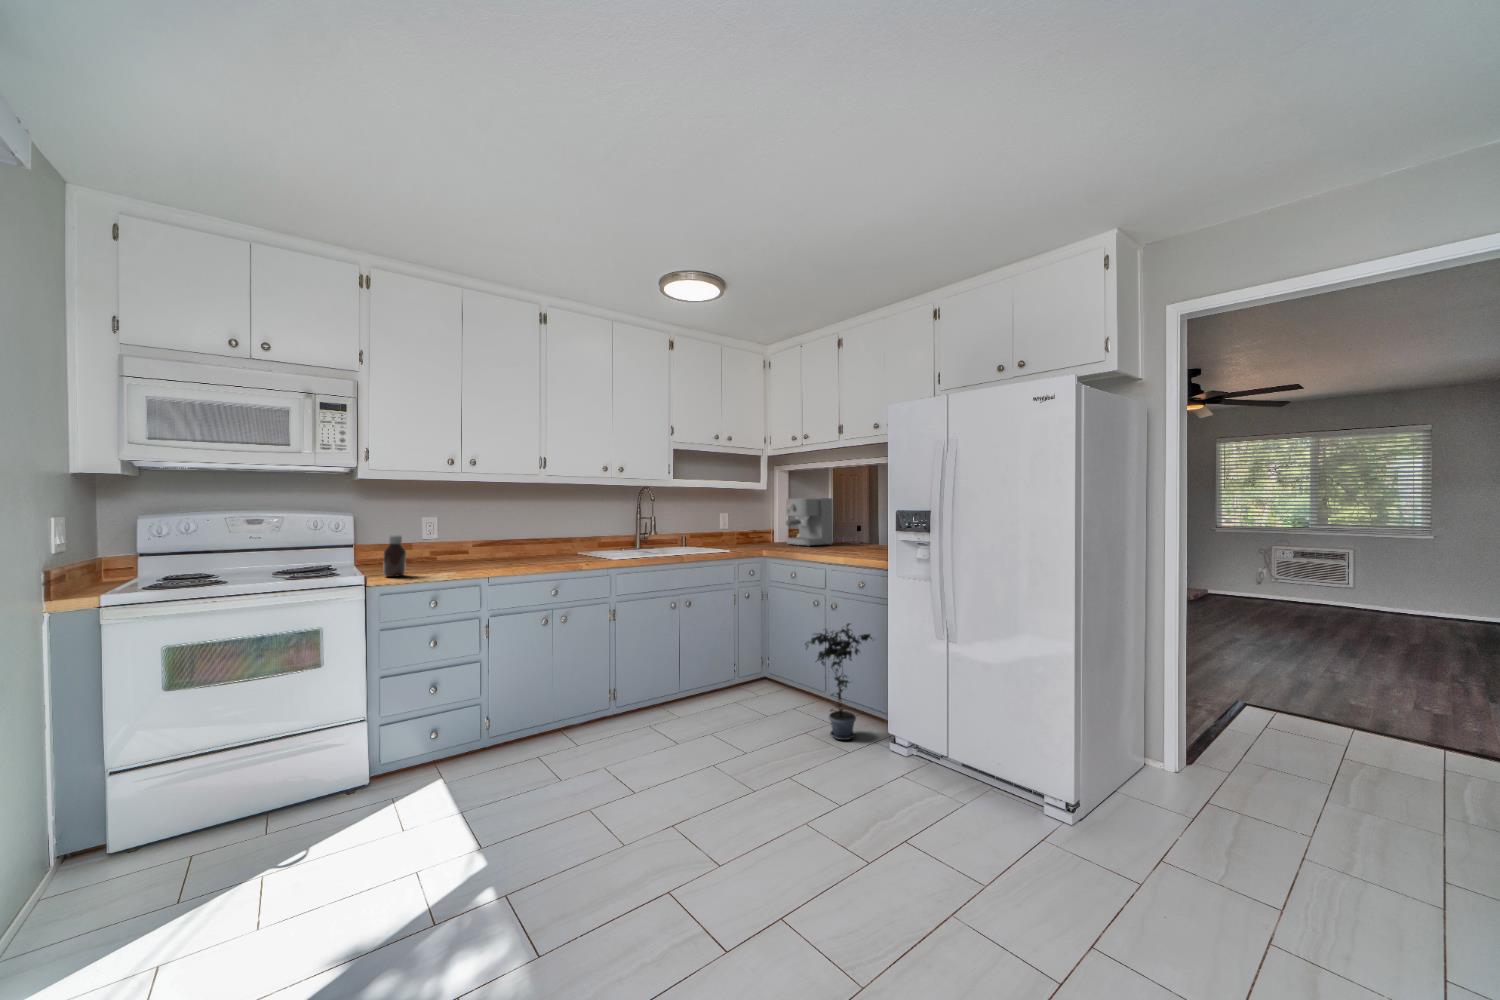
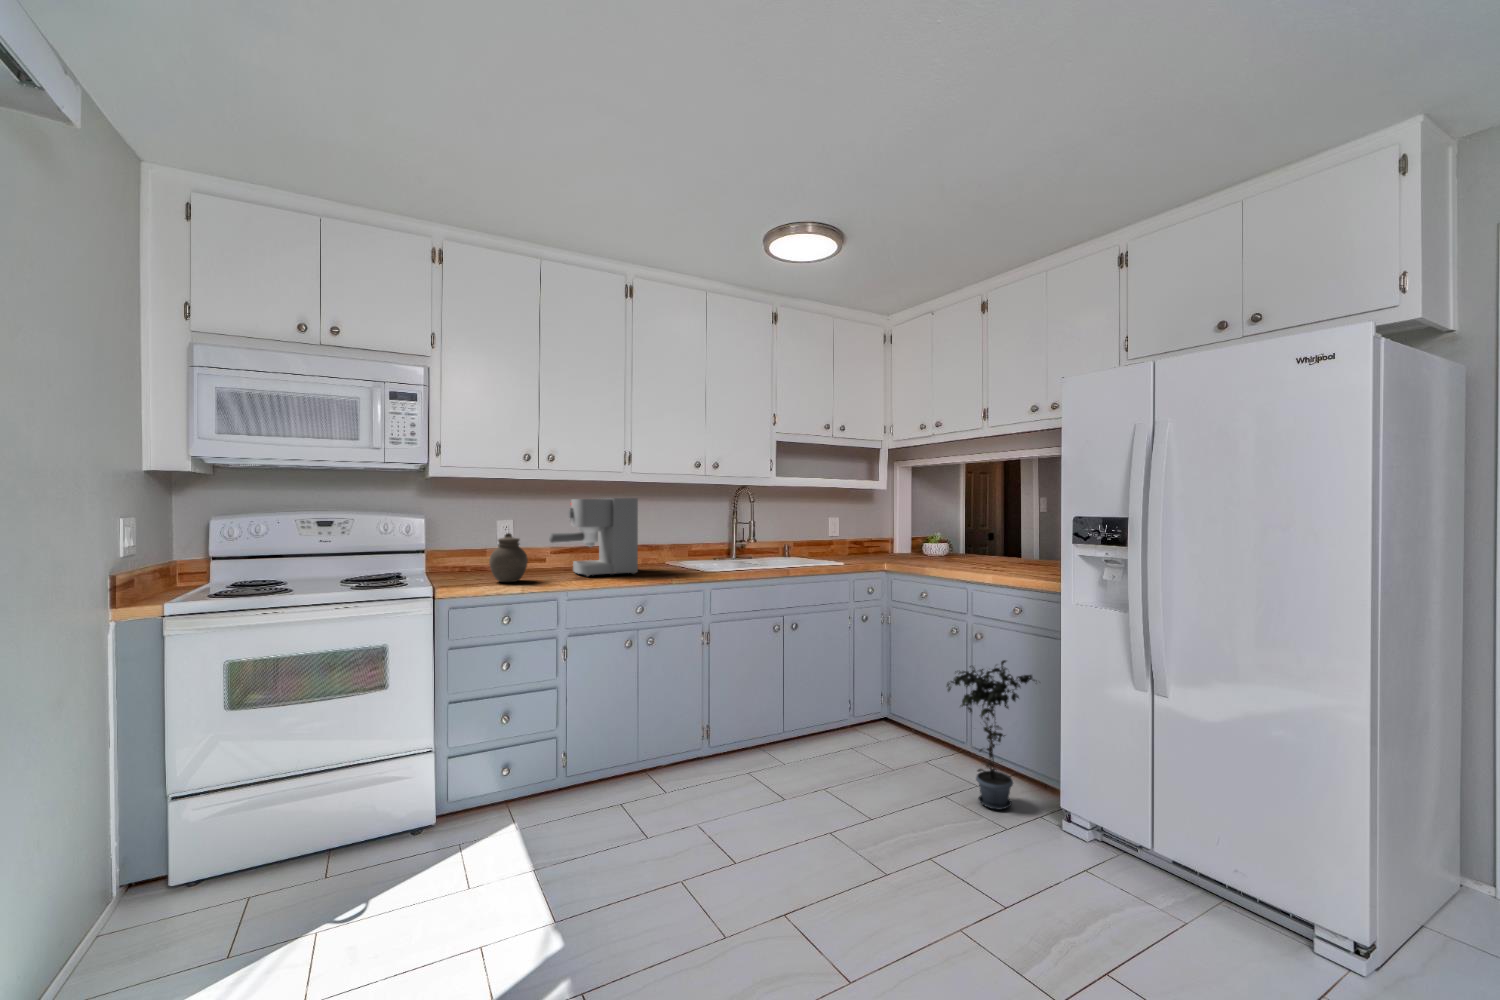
coffee maker: present [786,498,833,546] -> present [549,498,638,576]
jar: none [416,528,452,571] -> present [489,533,528,582]
bottle: present [383,535,406,577] -> none [454,541,478,588]

